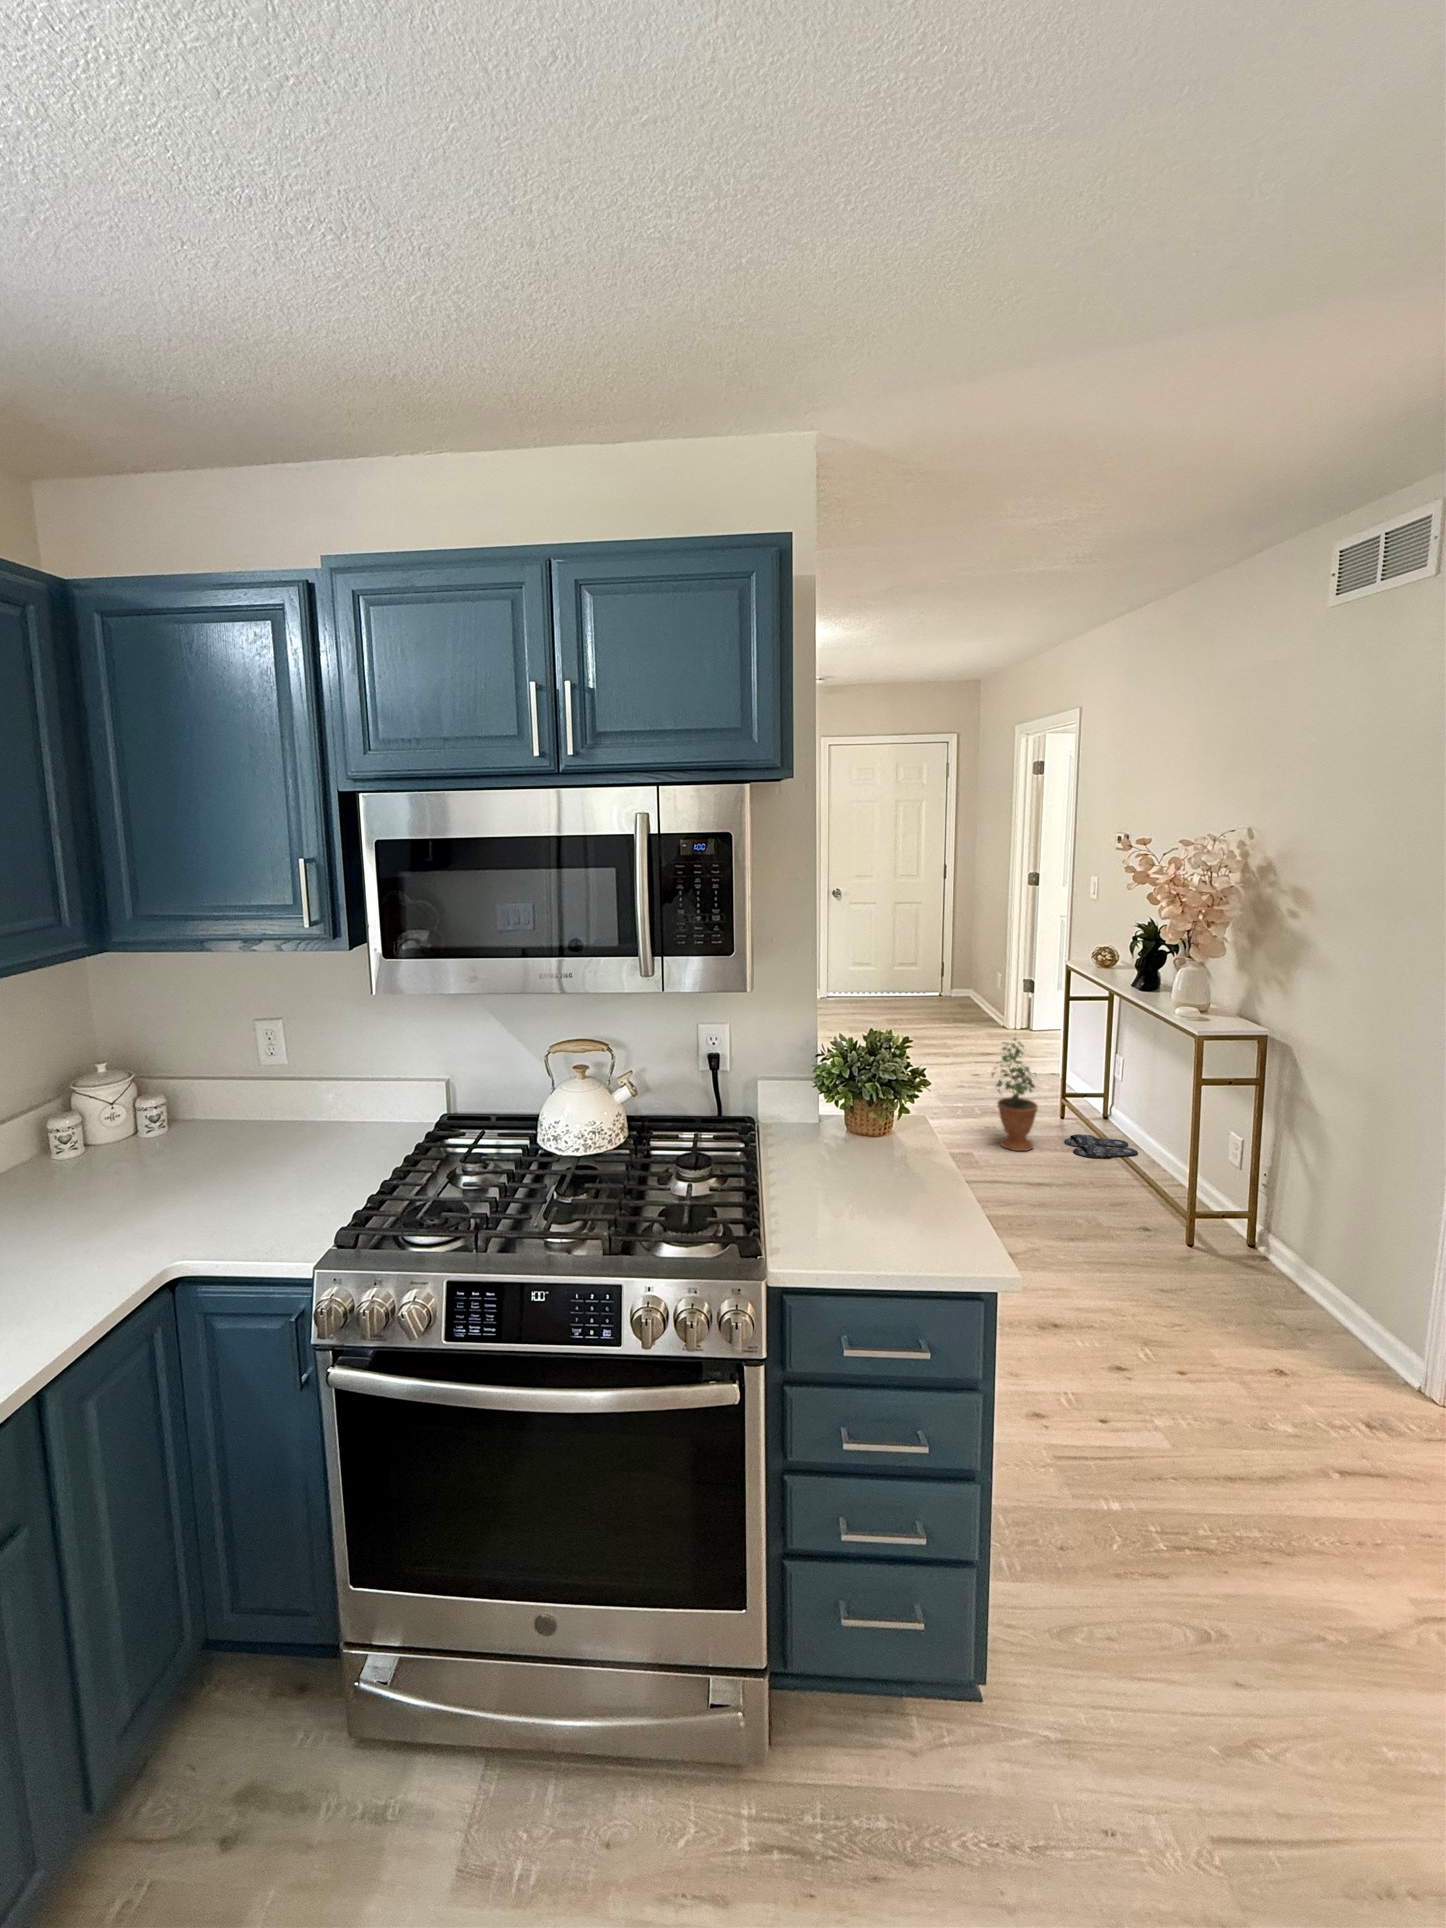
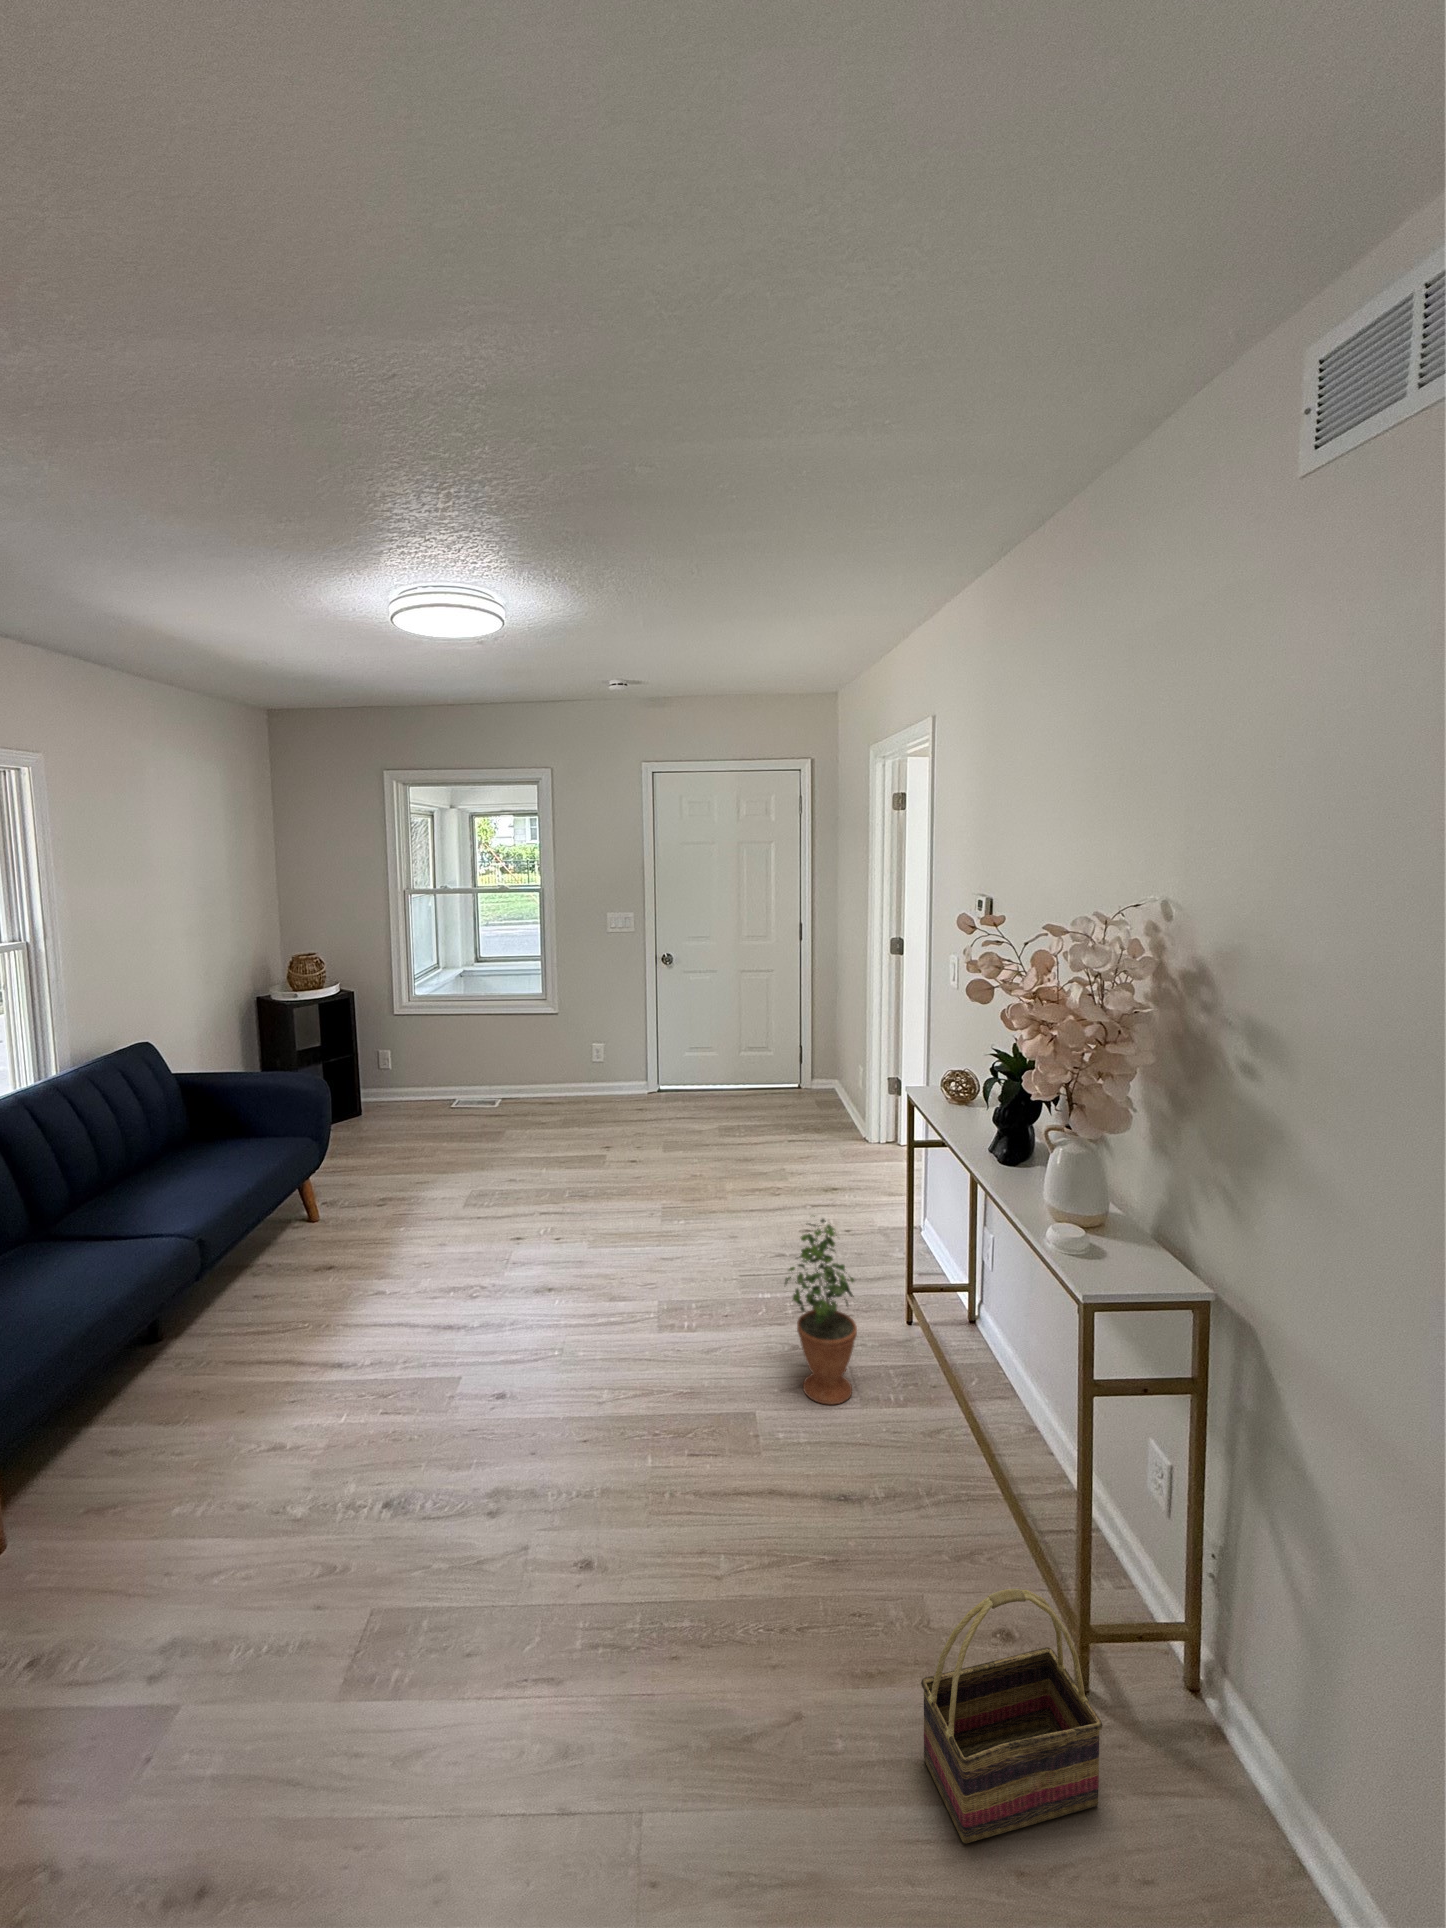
slippers: present [1064,1134,1138,1158] -> none [902,1363,1010,1420]
basket: none [1108,1171,1204,1282] -> present [921,1589,1103,1844]

